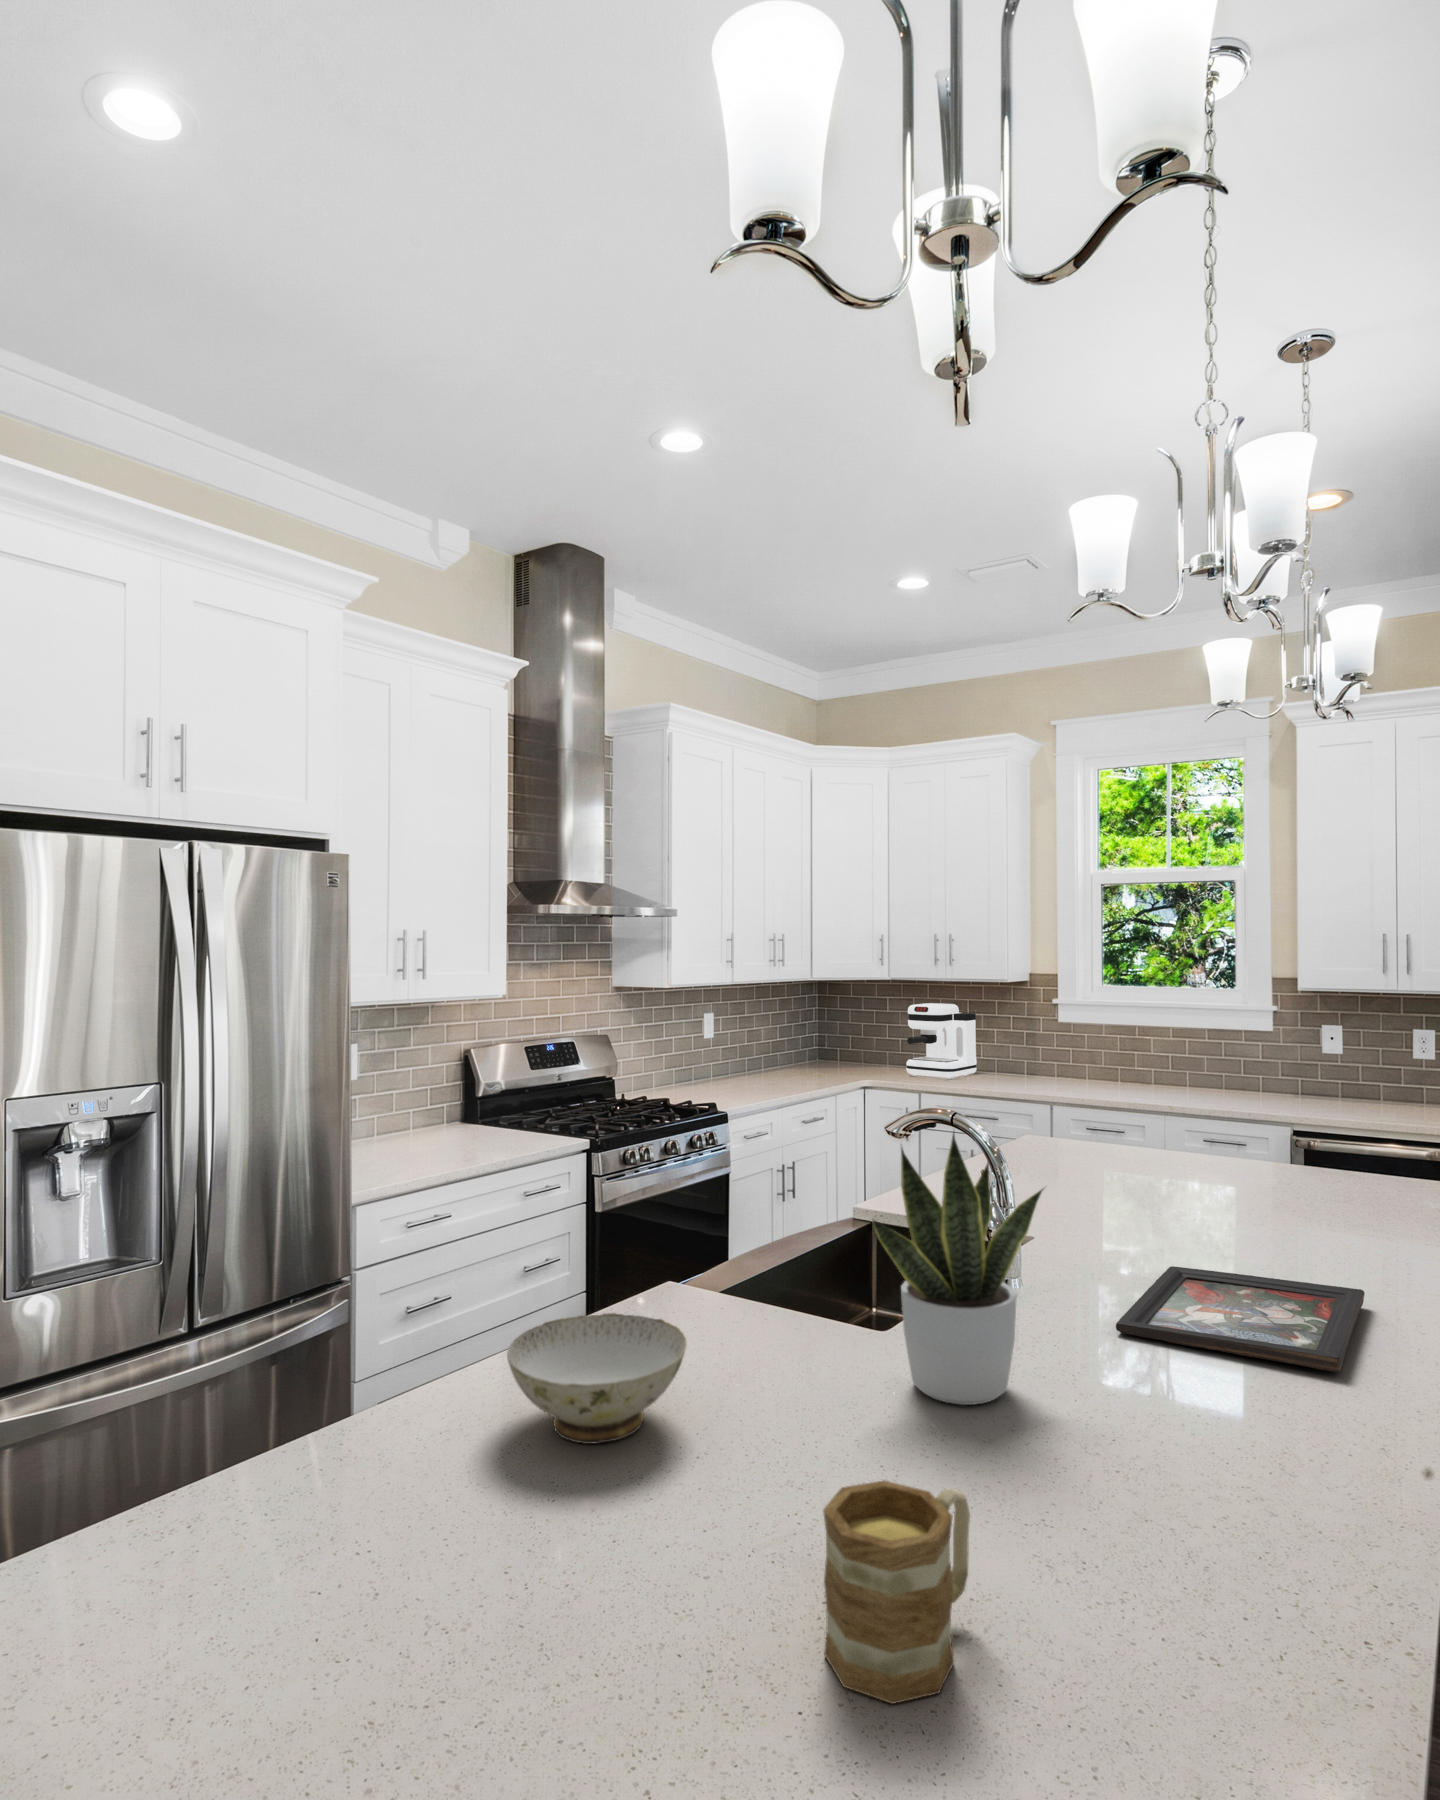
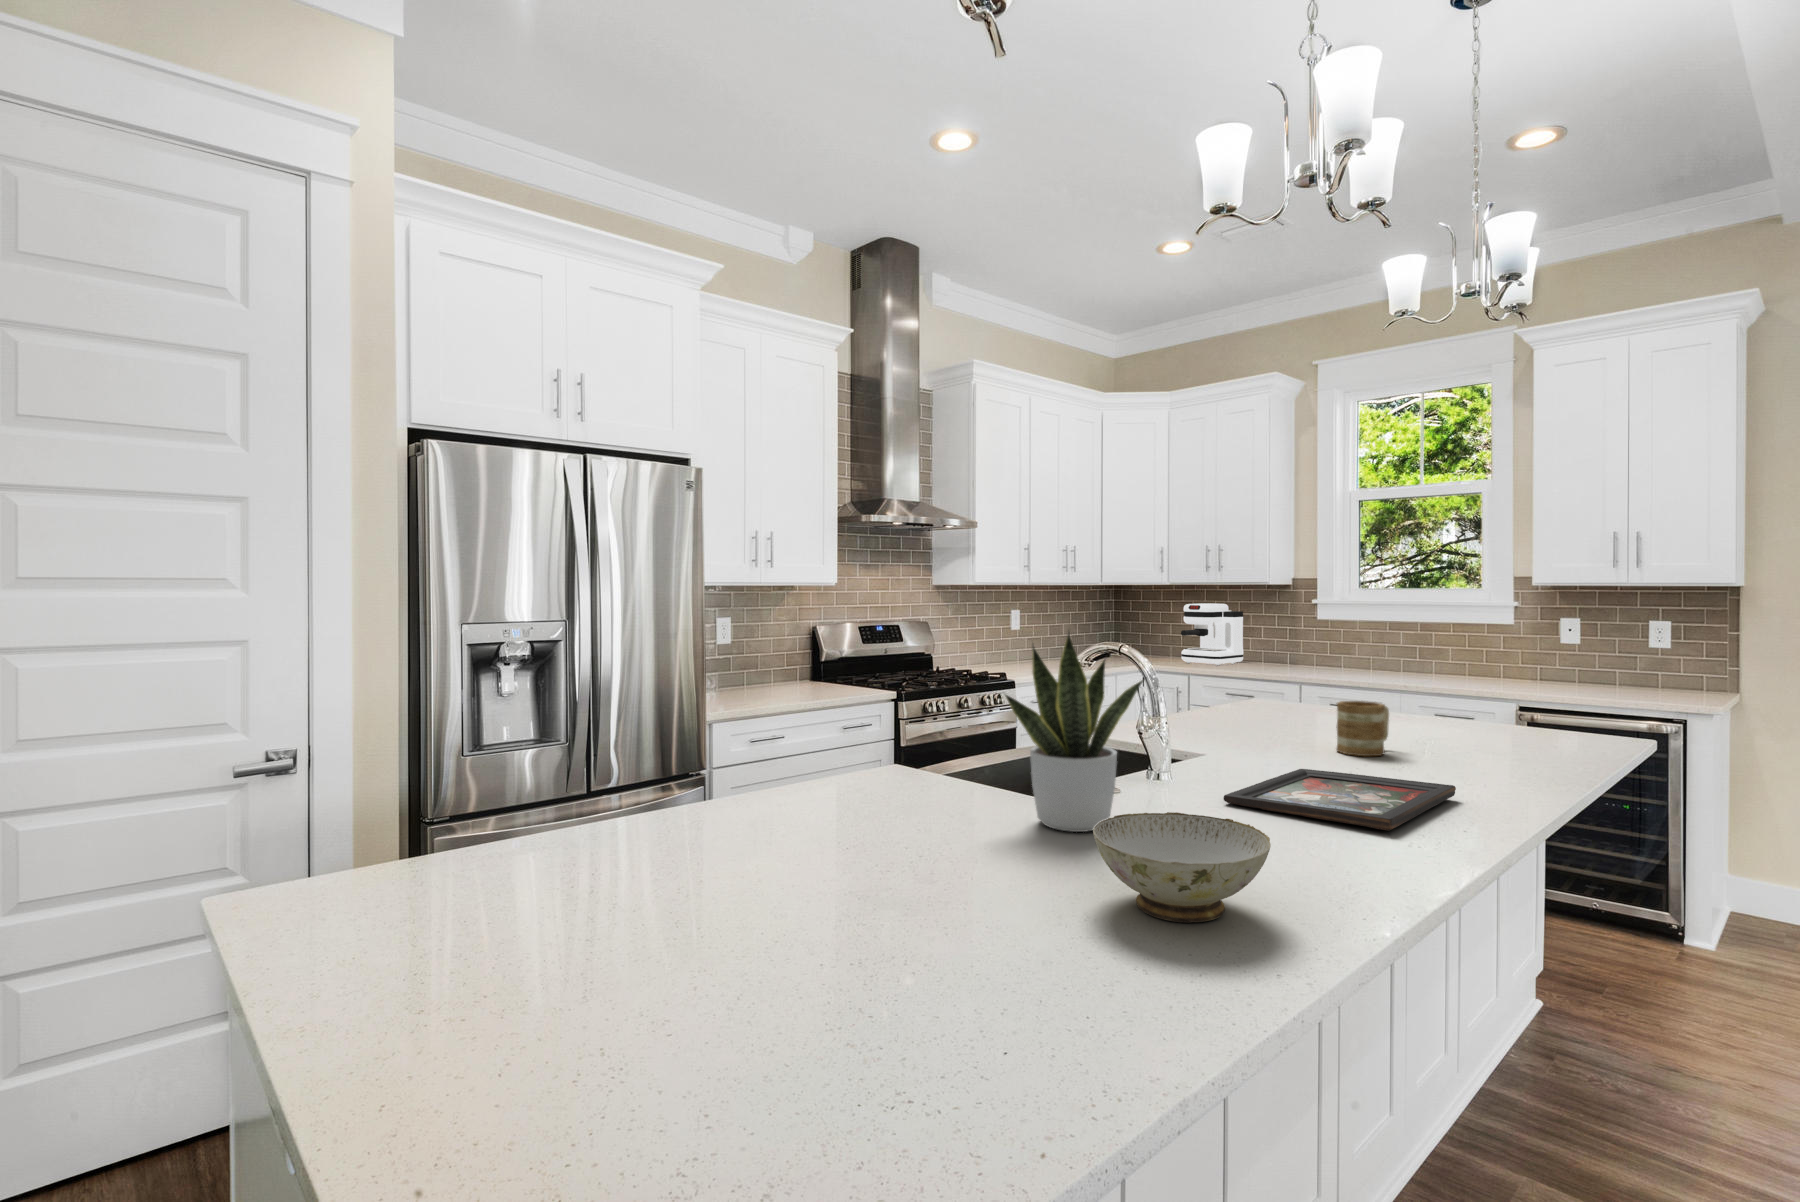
ceramic bowl: present [507,1313,687,1444] -> present [1093,812,1271,923]
mug: present [823,1481,970,1704] -> present [1336,701,1389,756]

